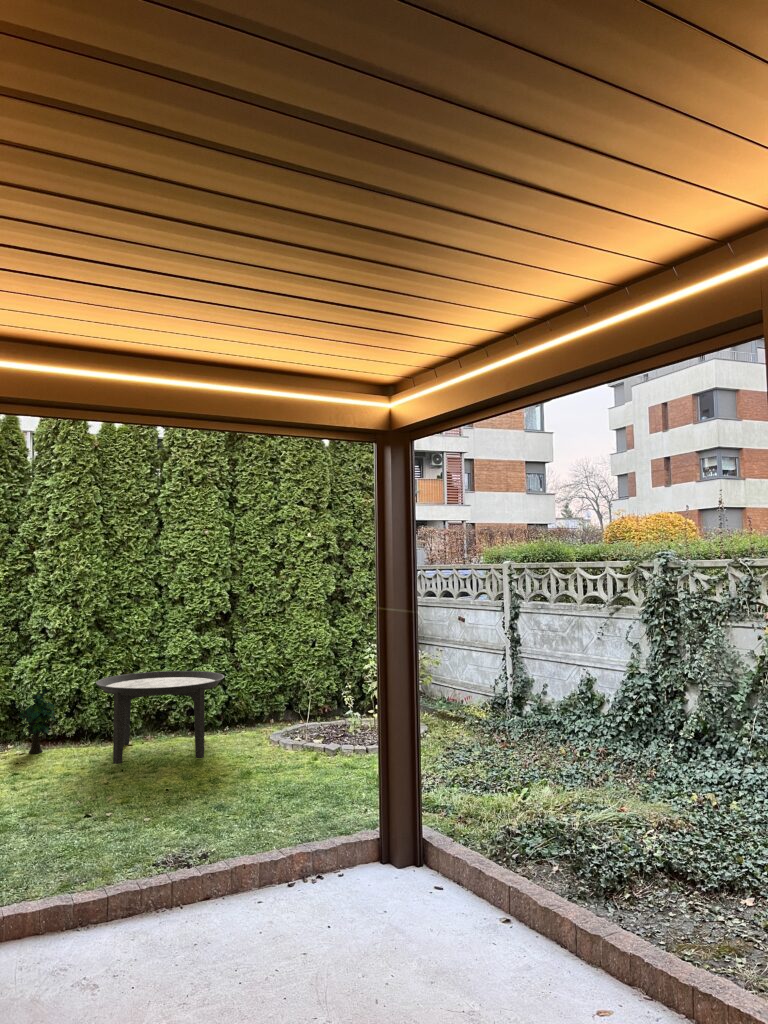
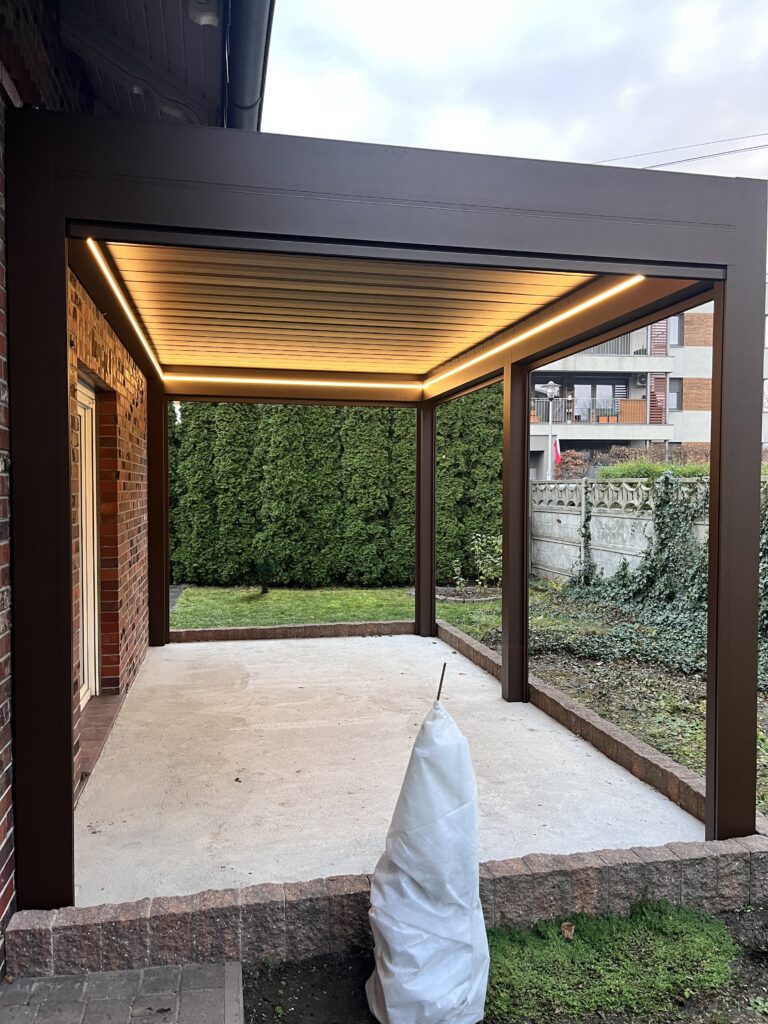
round table: present [96,671,224,764] -> none [298,547,380,604]

